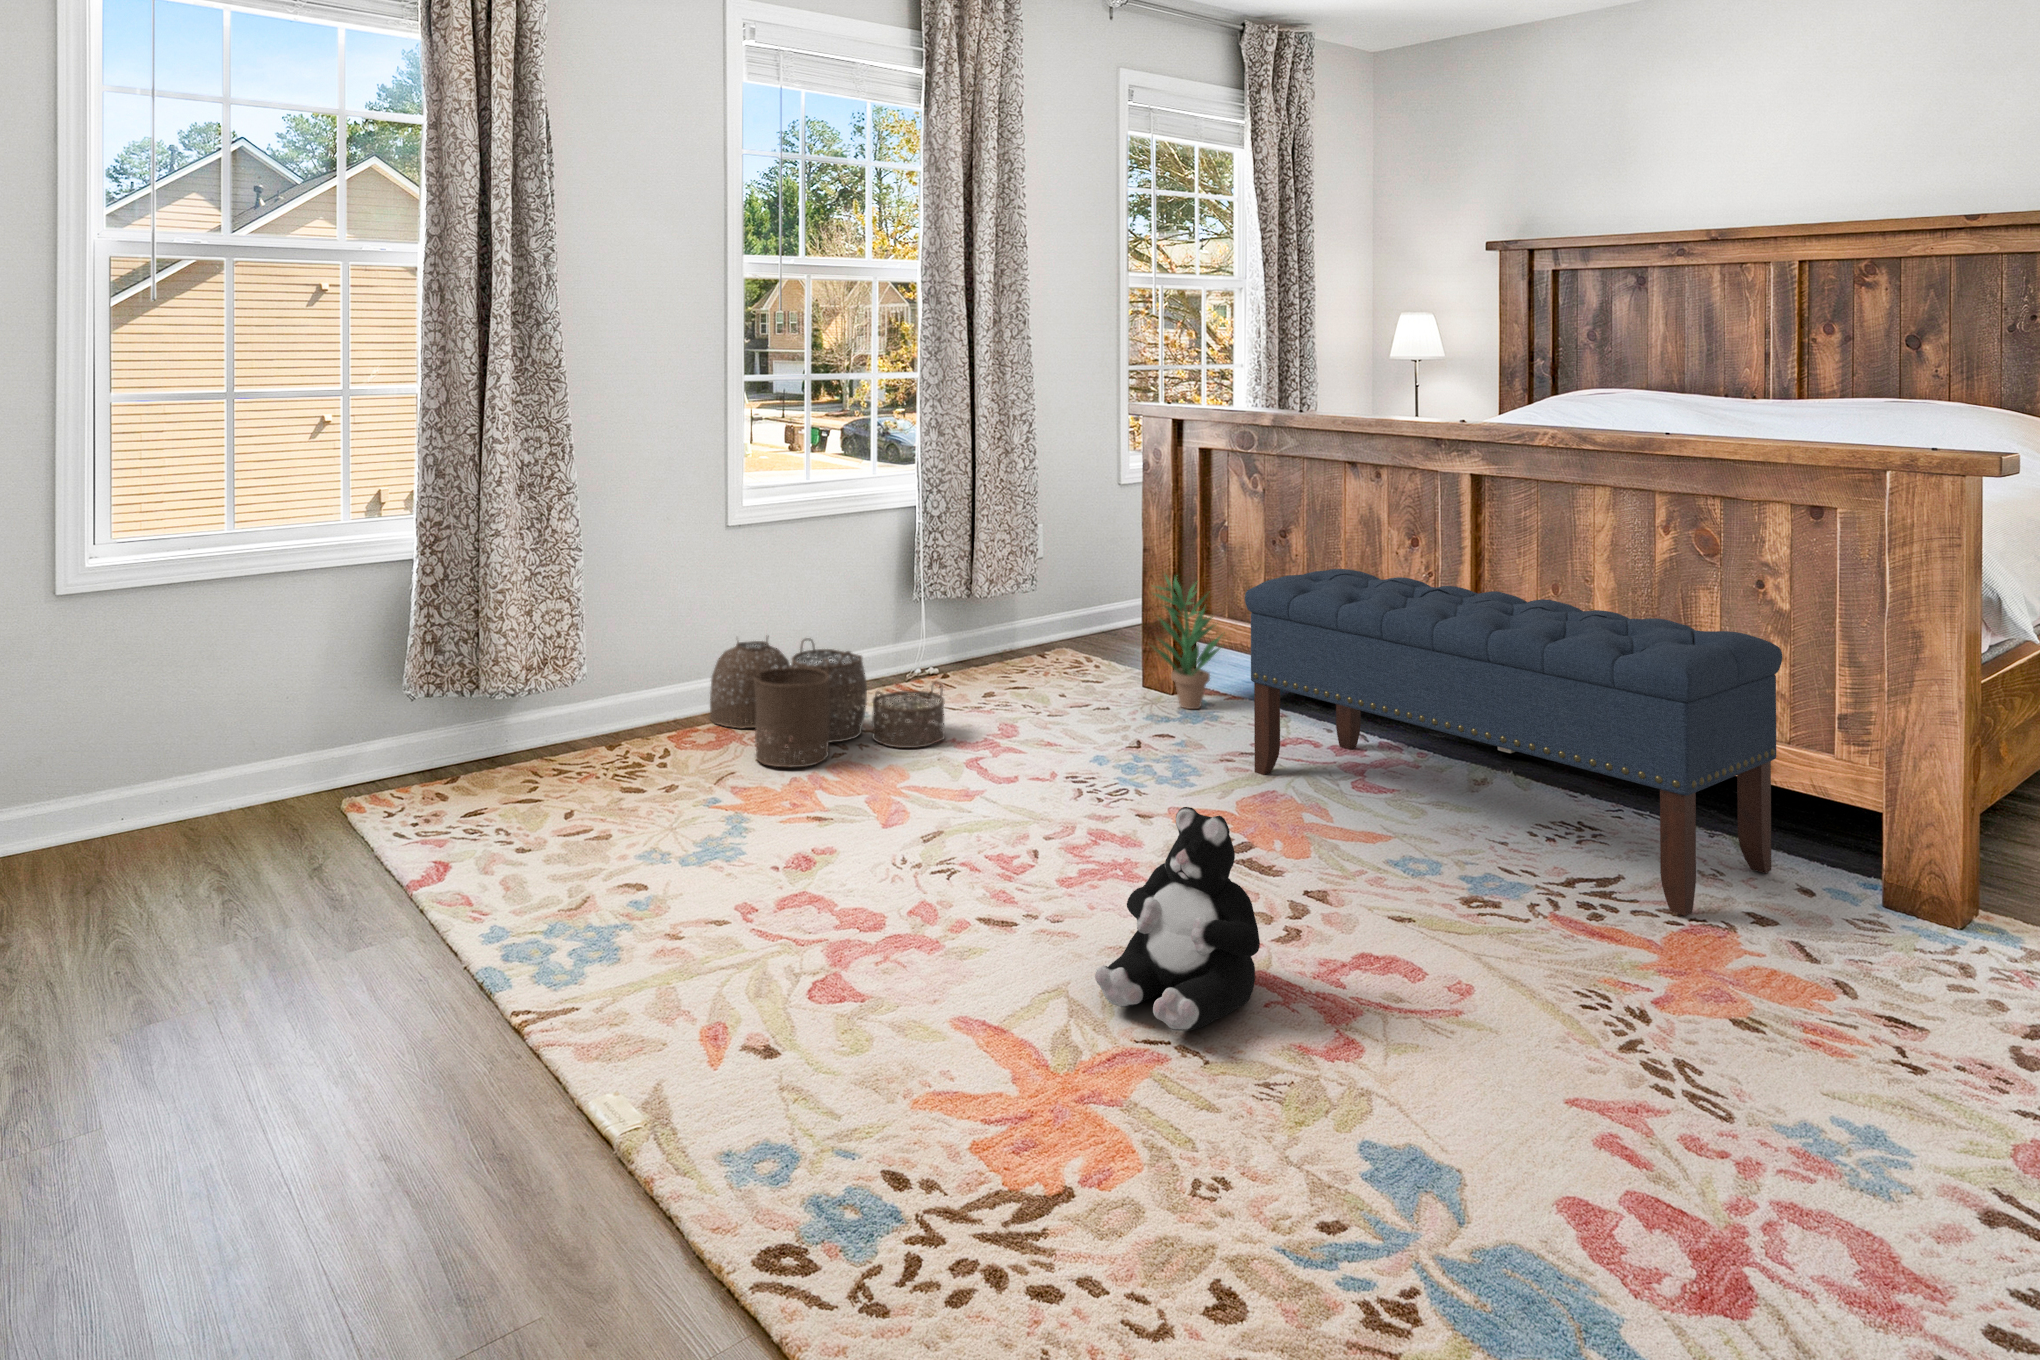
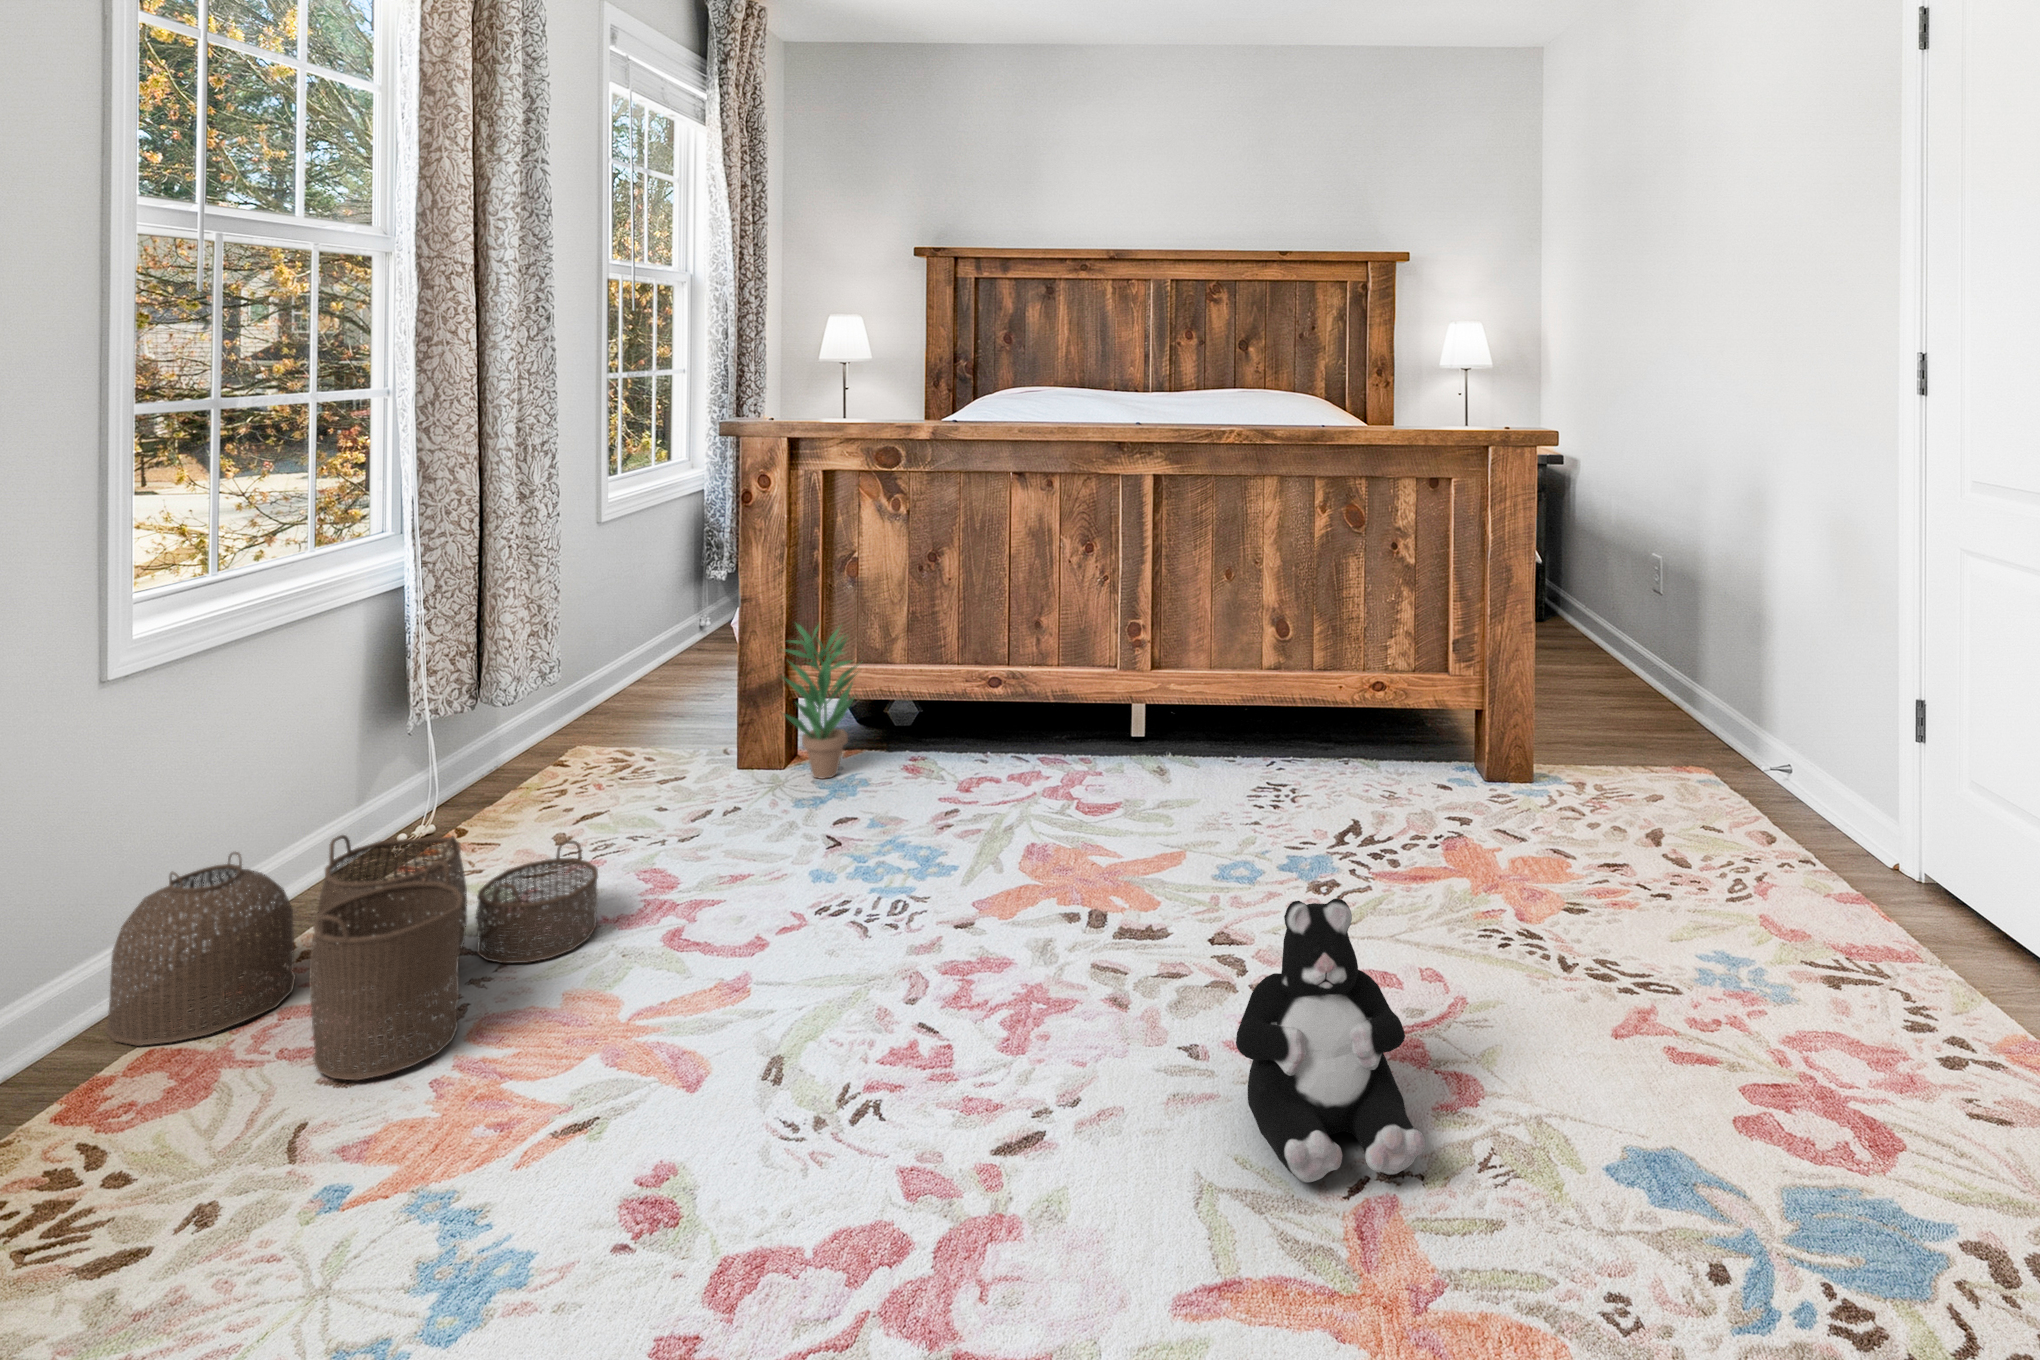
bench: present [1245,569,1782,916] -> none [983,586,1458,842]

